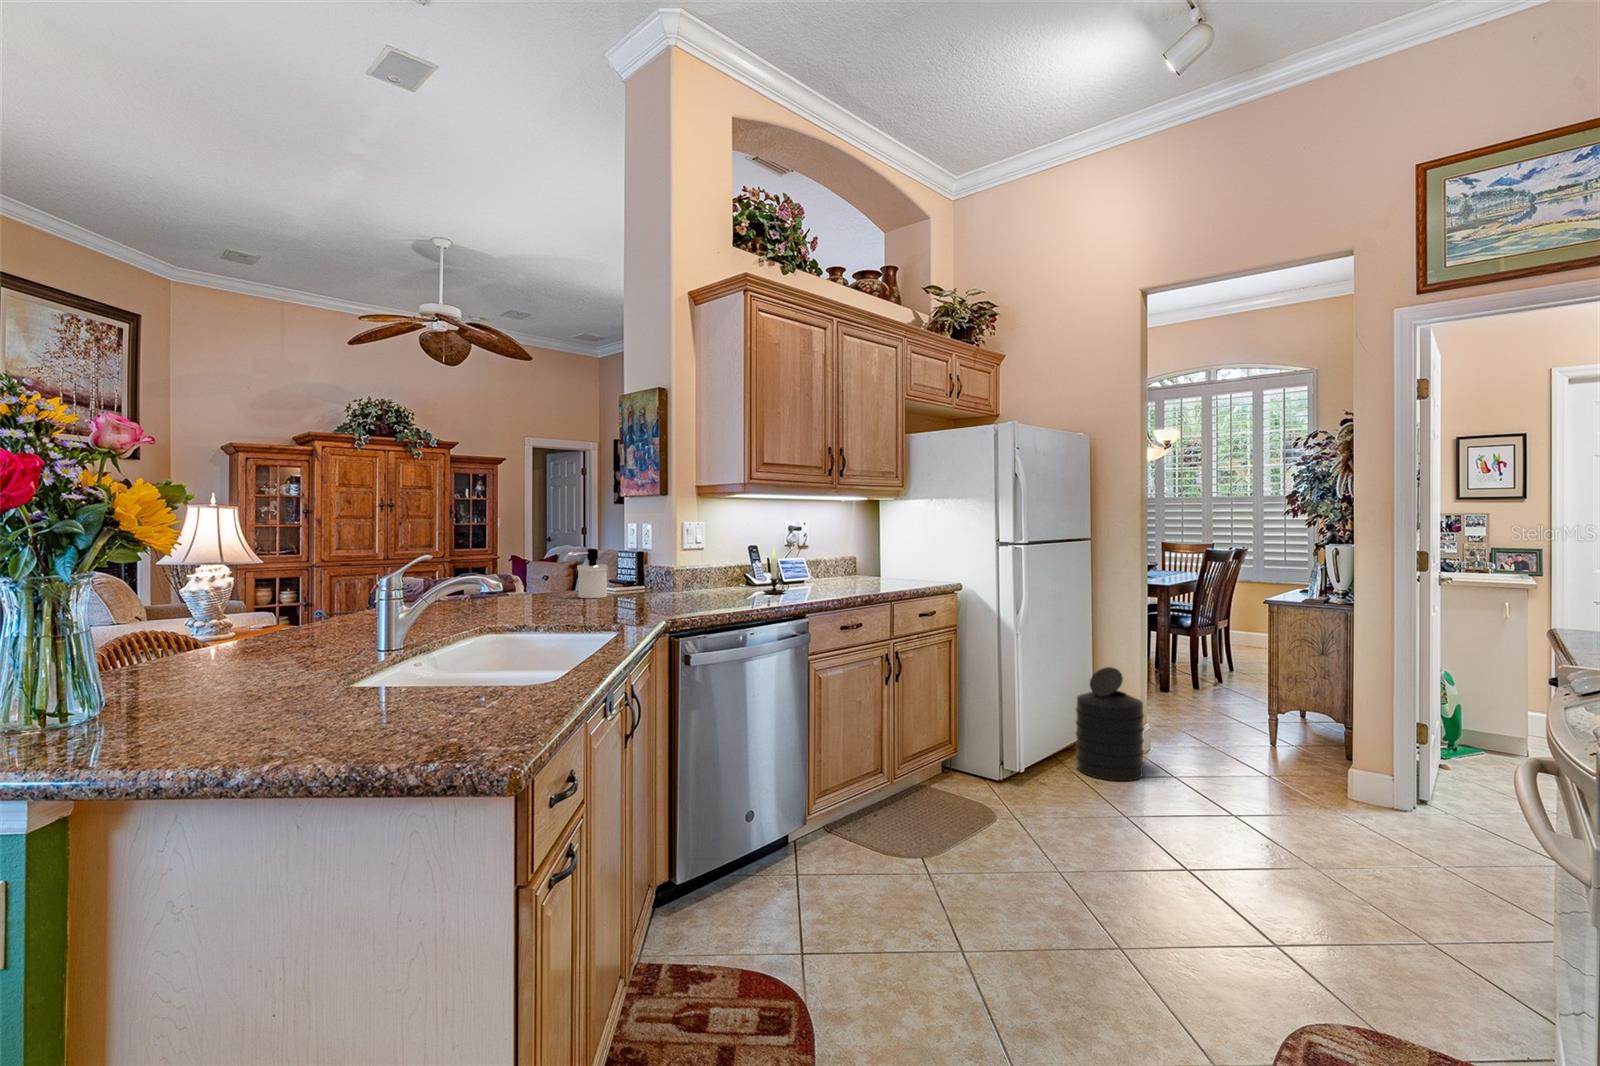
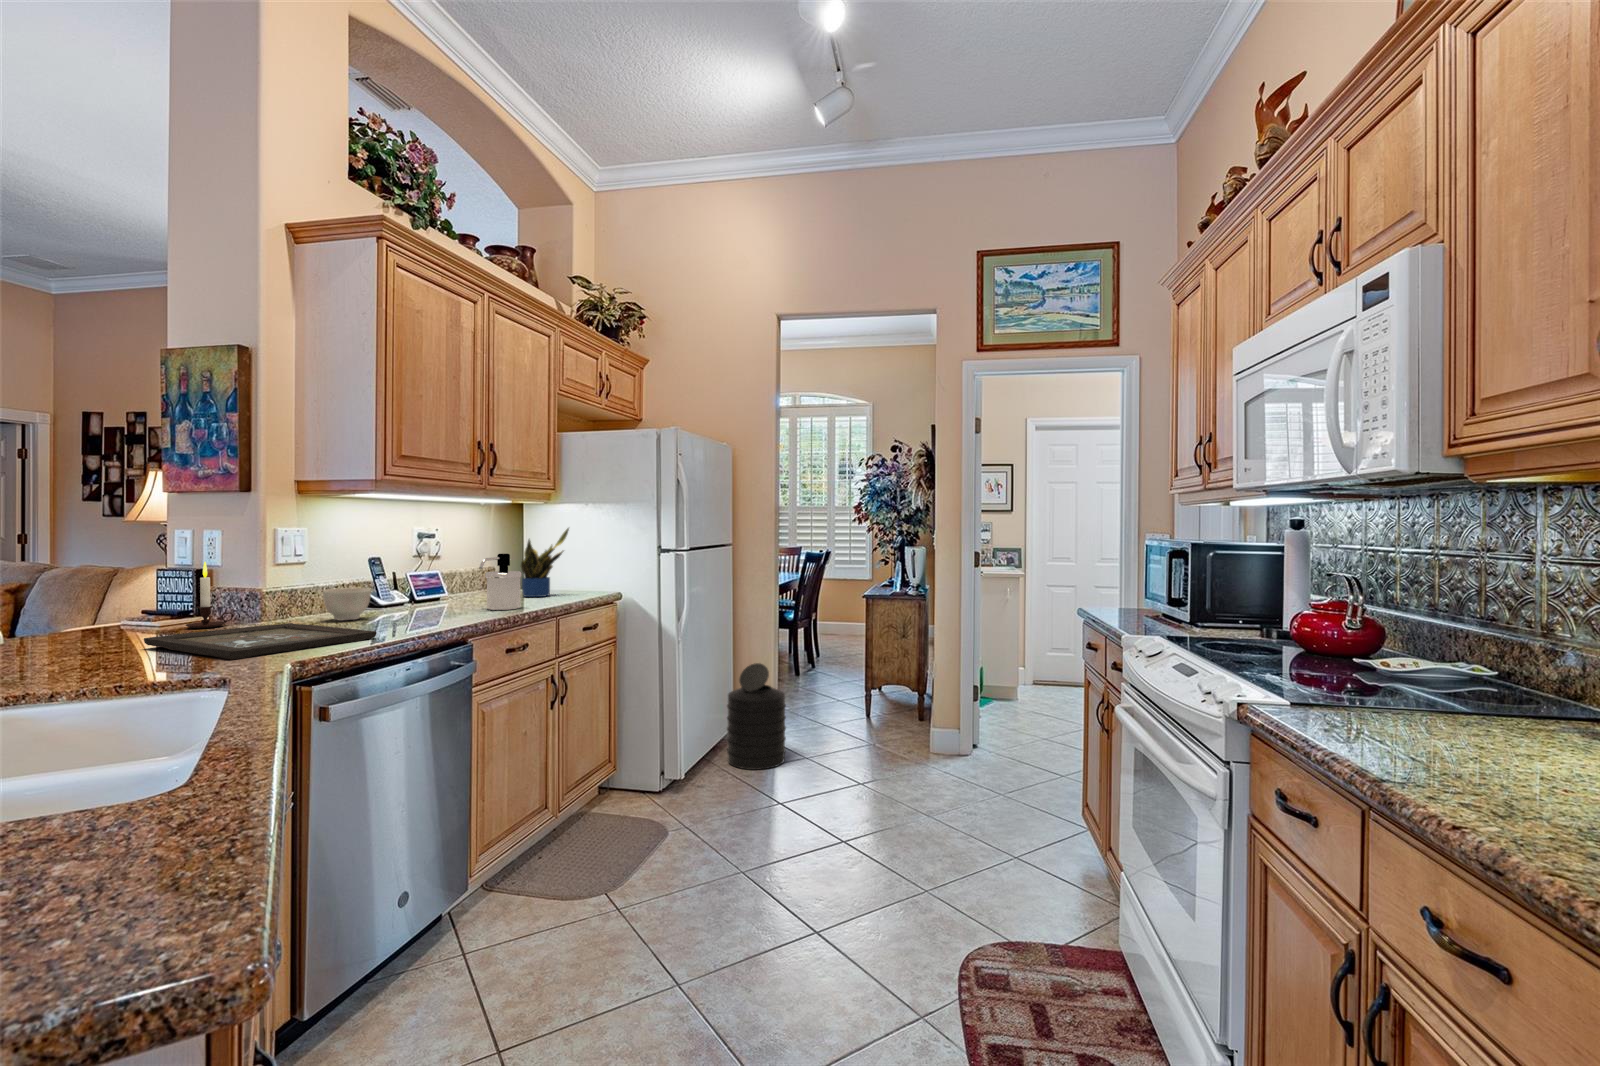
potted plant: none [868,522,911,585] -> present [521,528,569,597]
candle: present [763,547,789,594] -> present [186,562,233,628]
soap dispenser: present [563,549,608,598] -> present [479,554,522,610]
bowl: none [713,571,745,596] -> present [323,588,371,621]
tray: none [602,596,734,617] -> present [144,623,376,660]

